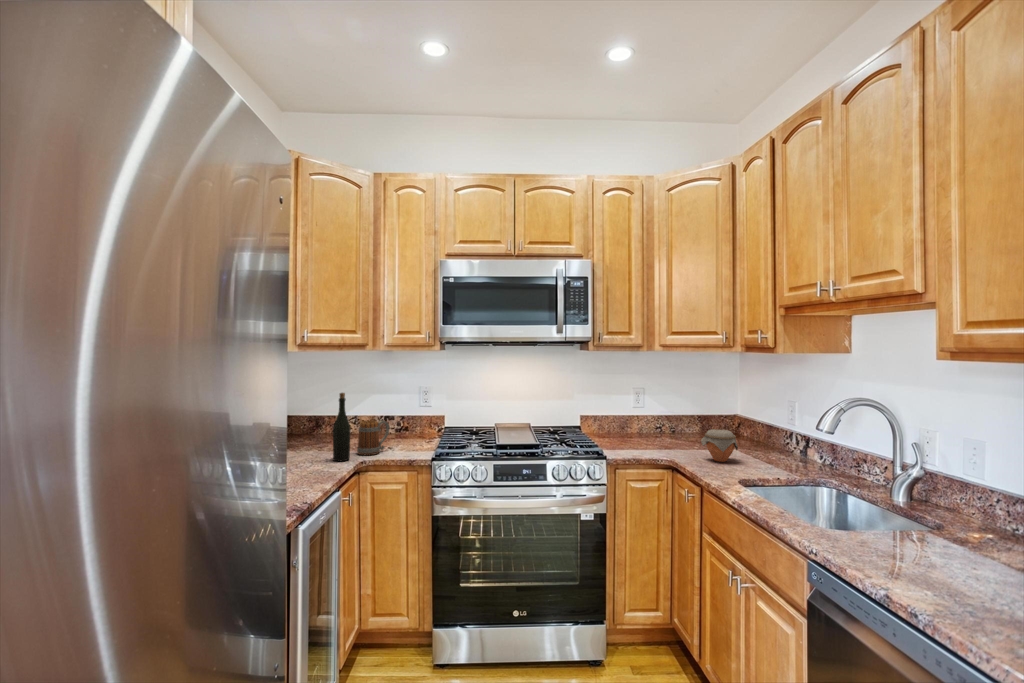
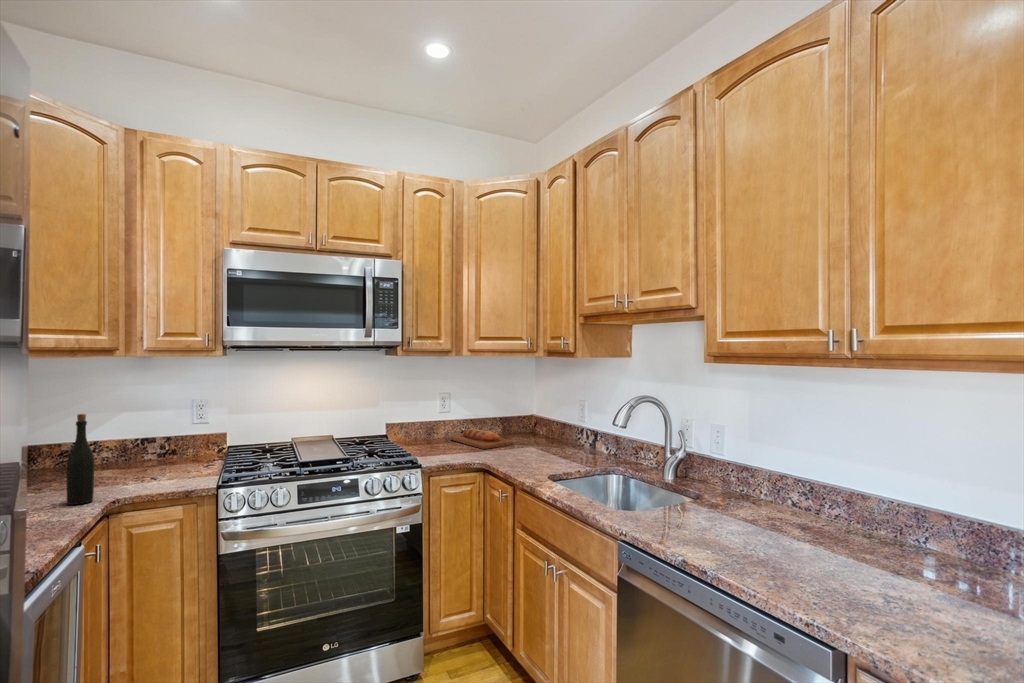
mug: present [357,421,389,455] -> none [103,445,152,492]
bread loaf: none [642,427,709,448] -> present [450,429,513,449]
jar: present [701,429,738,462] -> none [510,429,543,459]

